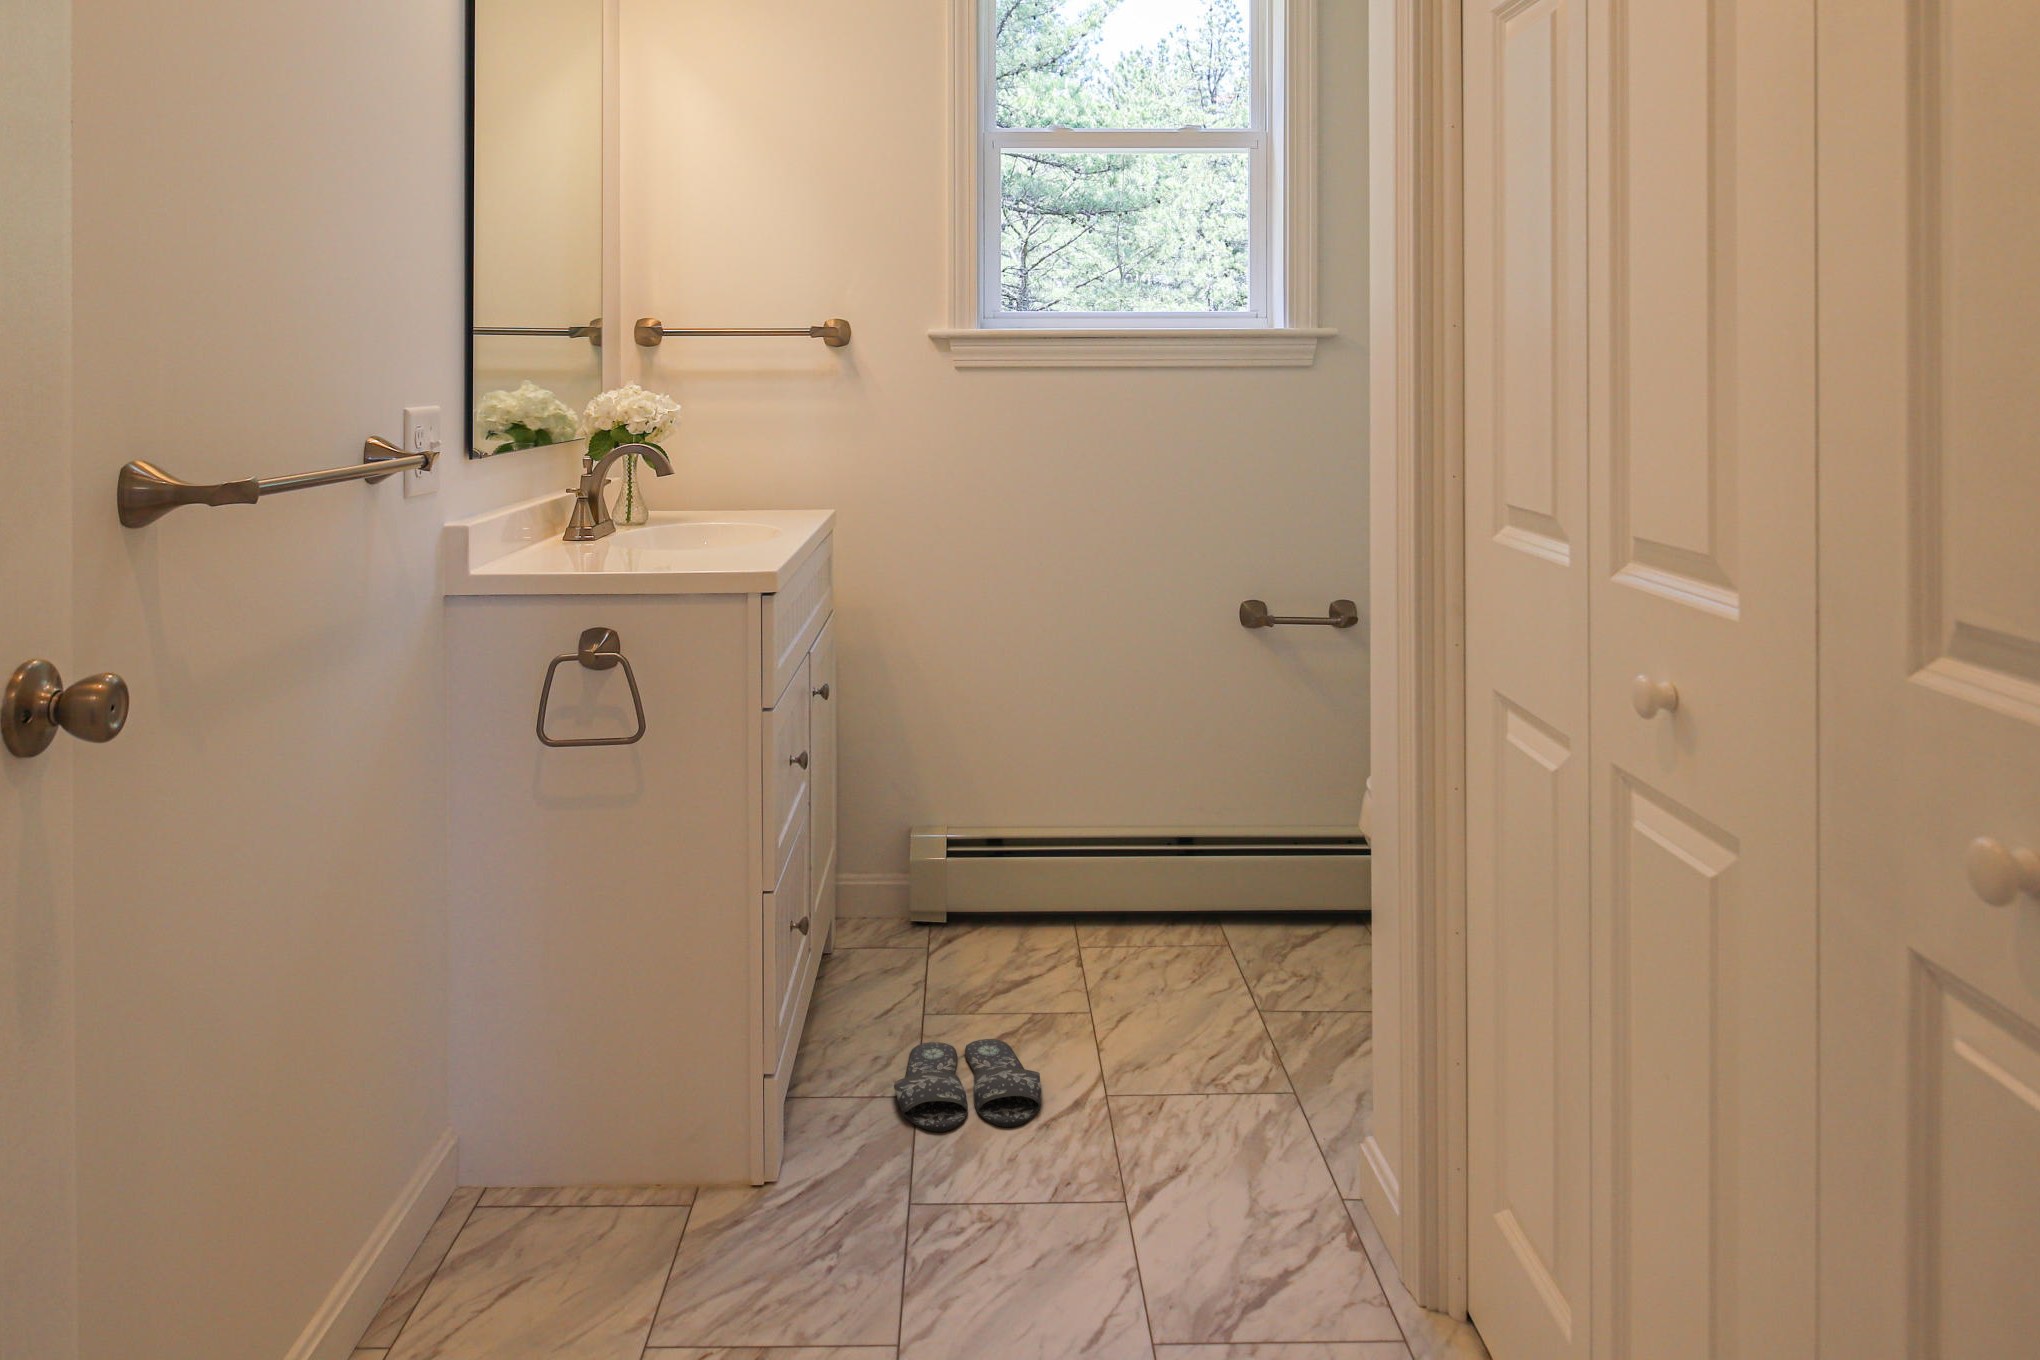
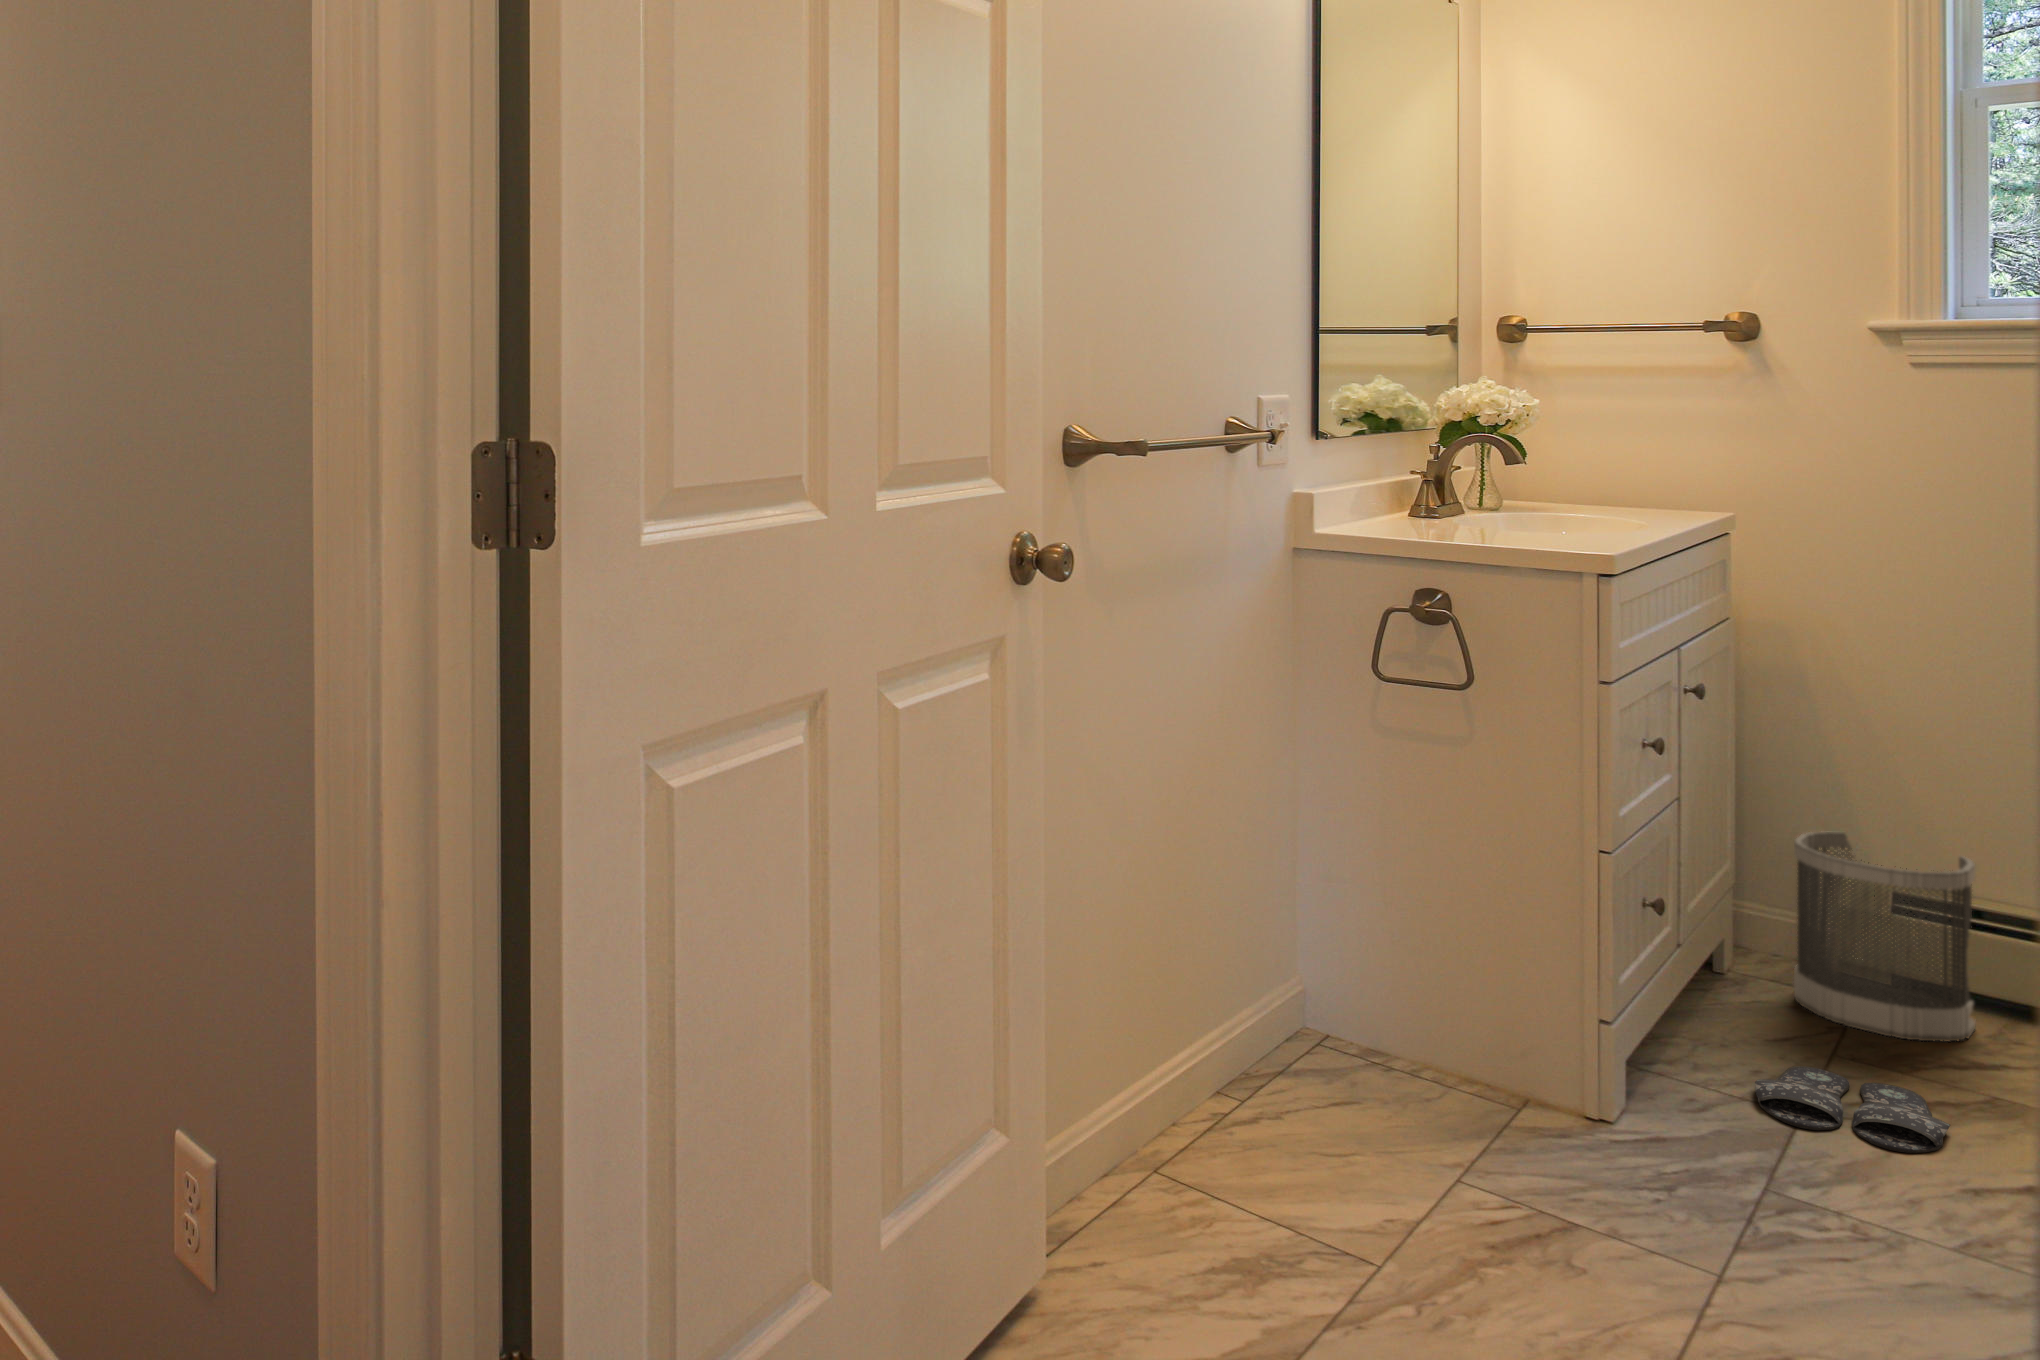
wastebasket: none [885,786,1008,977] -> present [1794,832,1976,1042]

